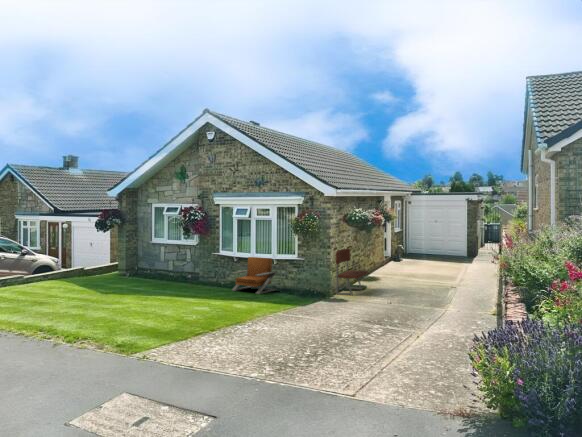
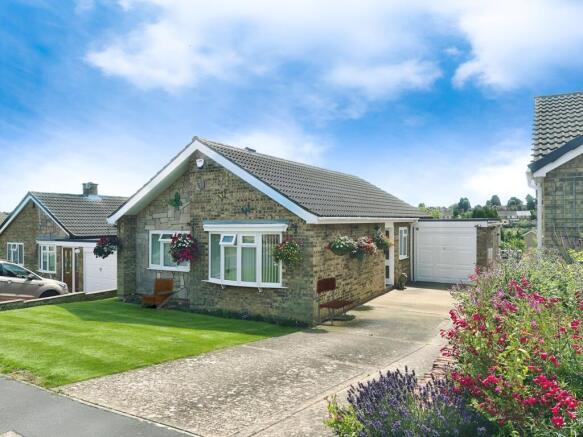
lounge chair: present [232,257,277,294] -> present [139,278,177,310]

